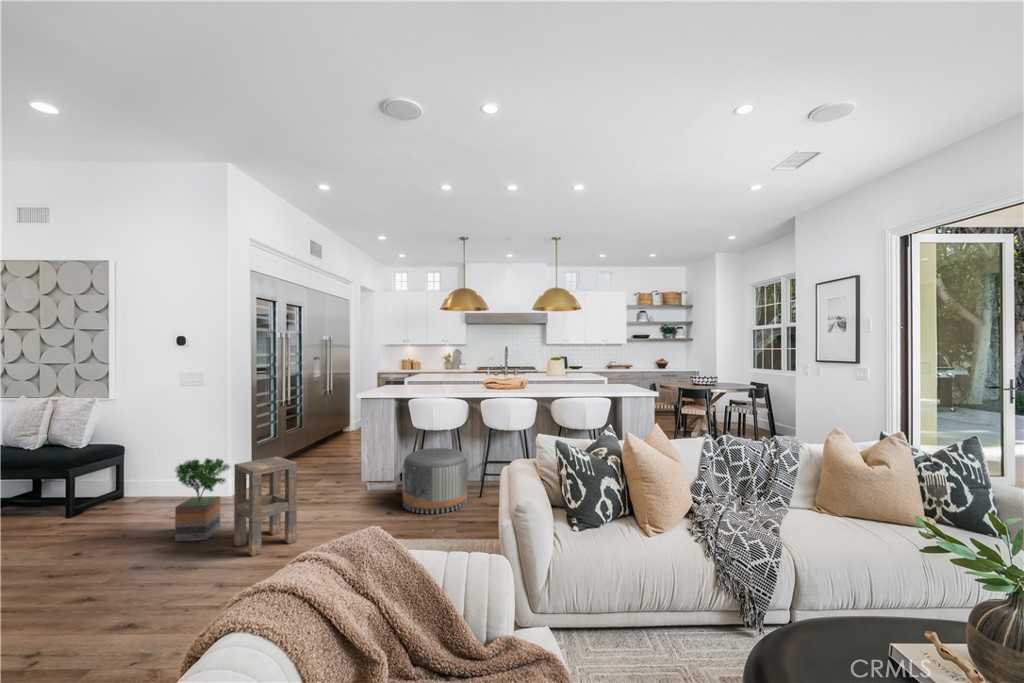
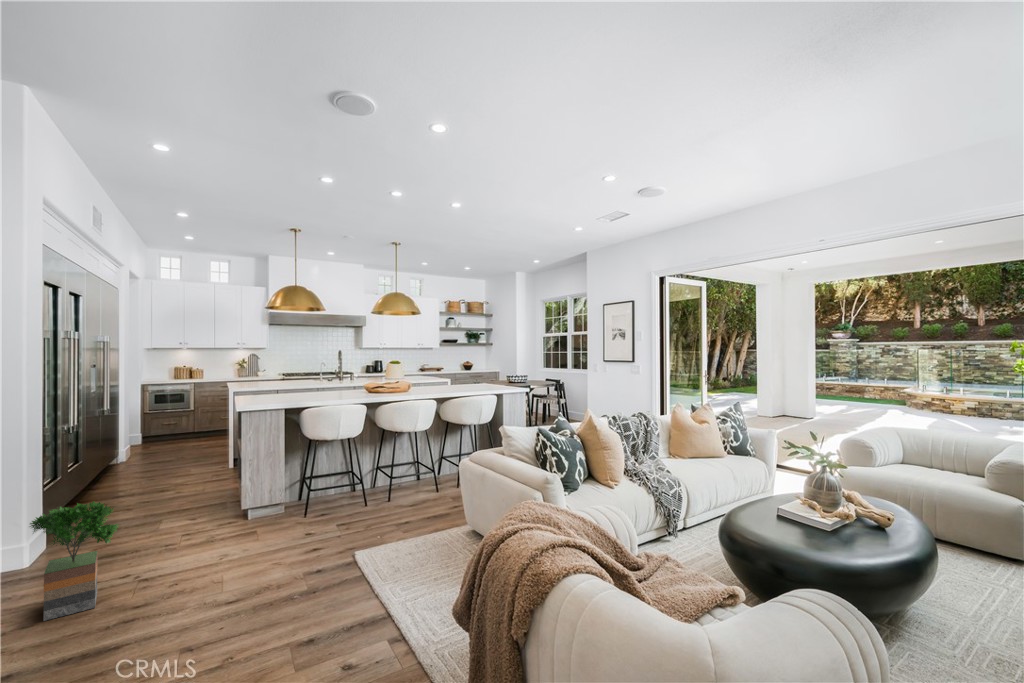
pouf: present [403,448,467,514] -> none [311,457,380,526]
side table: present [234,456,297,556] -> none [149,486,234,604]

